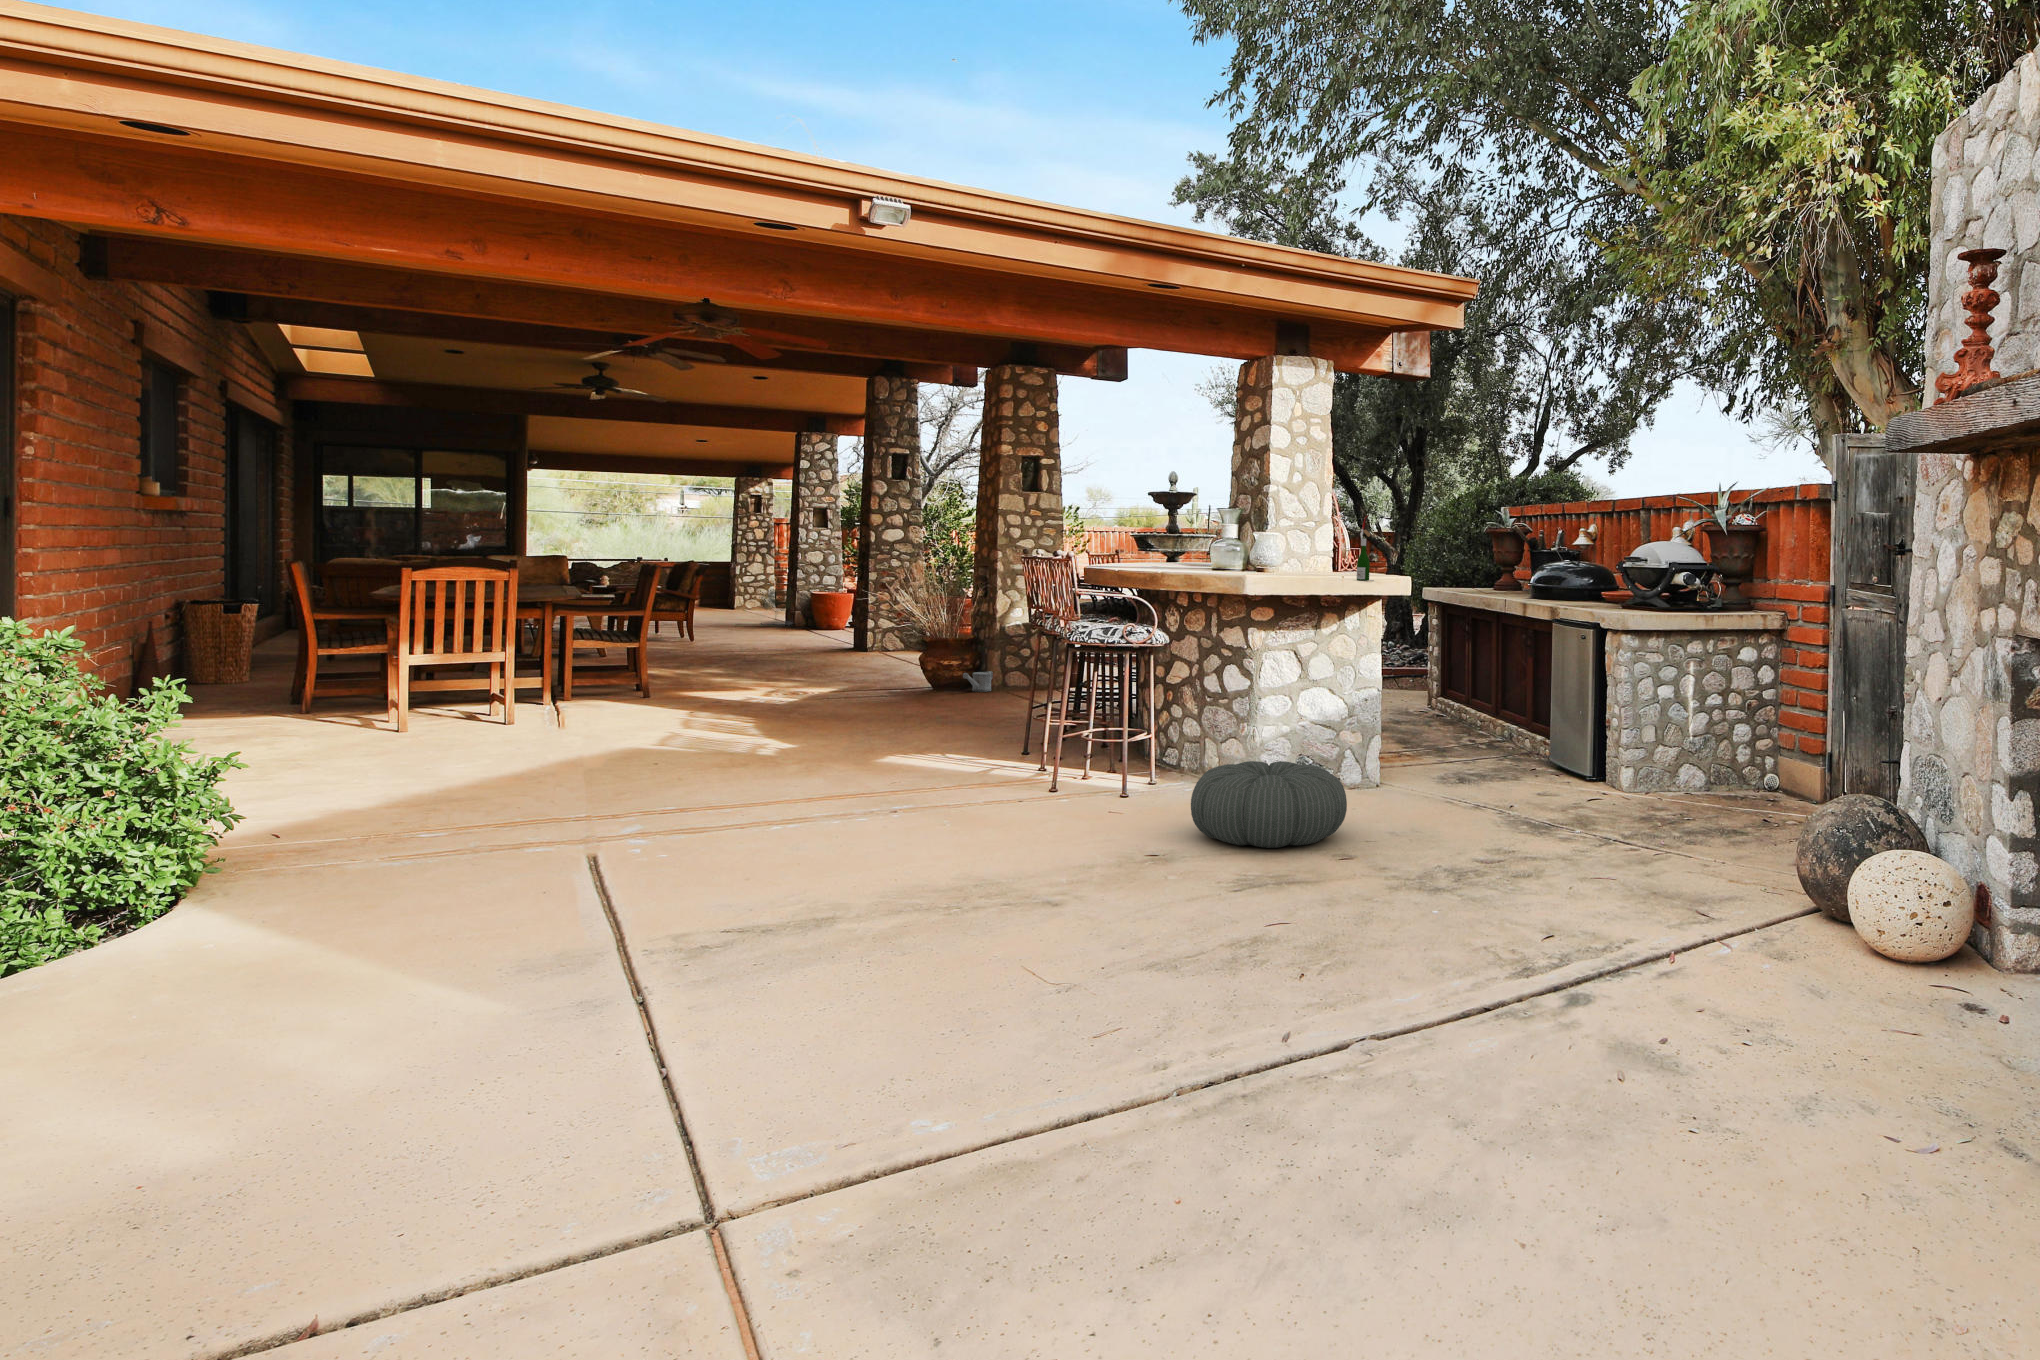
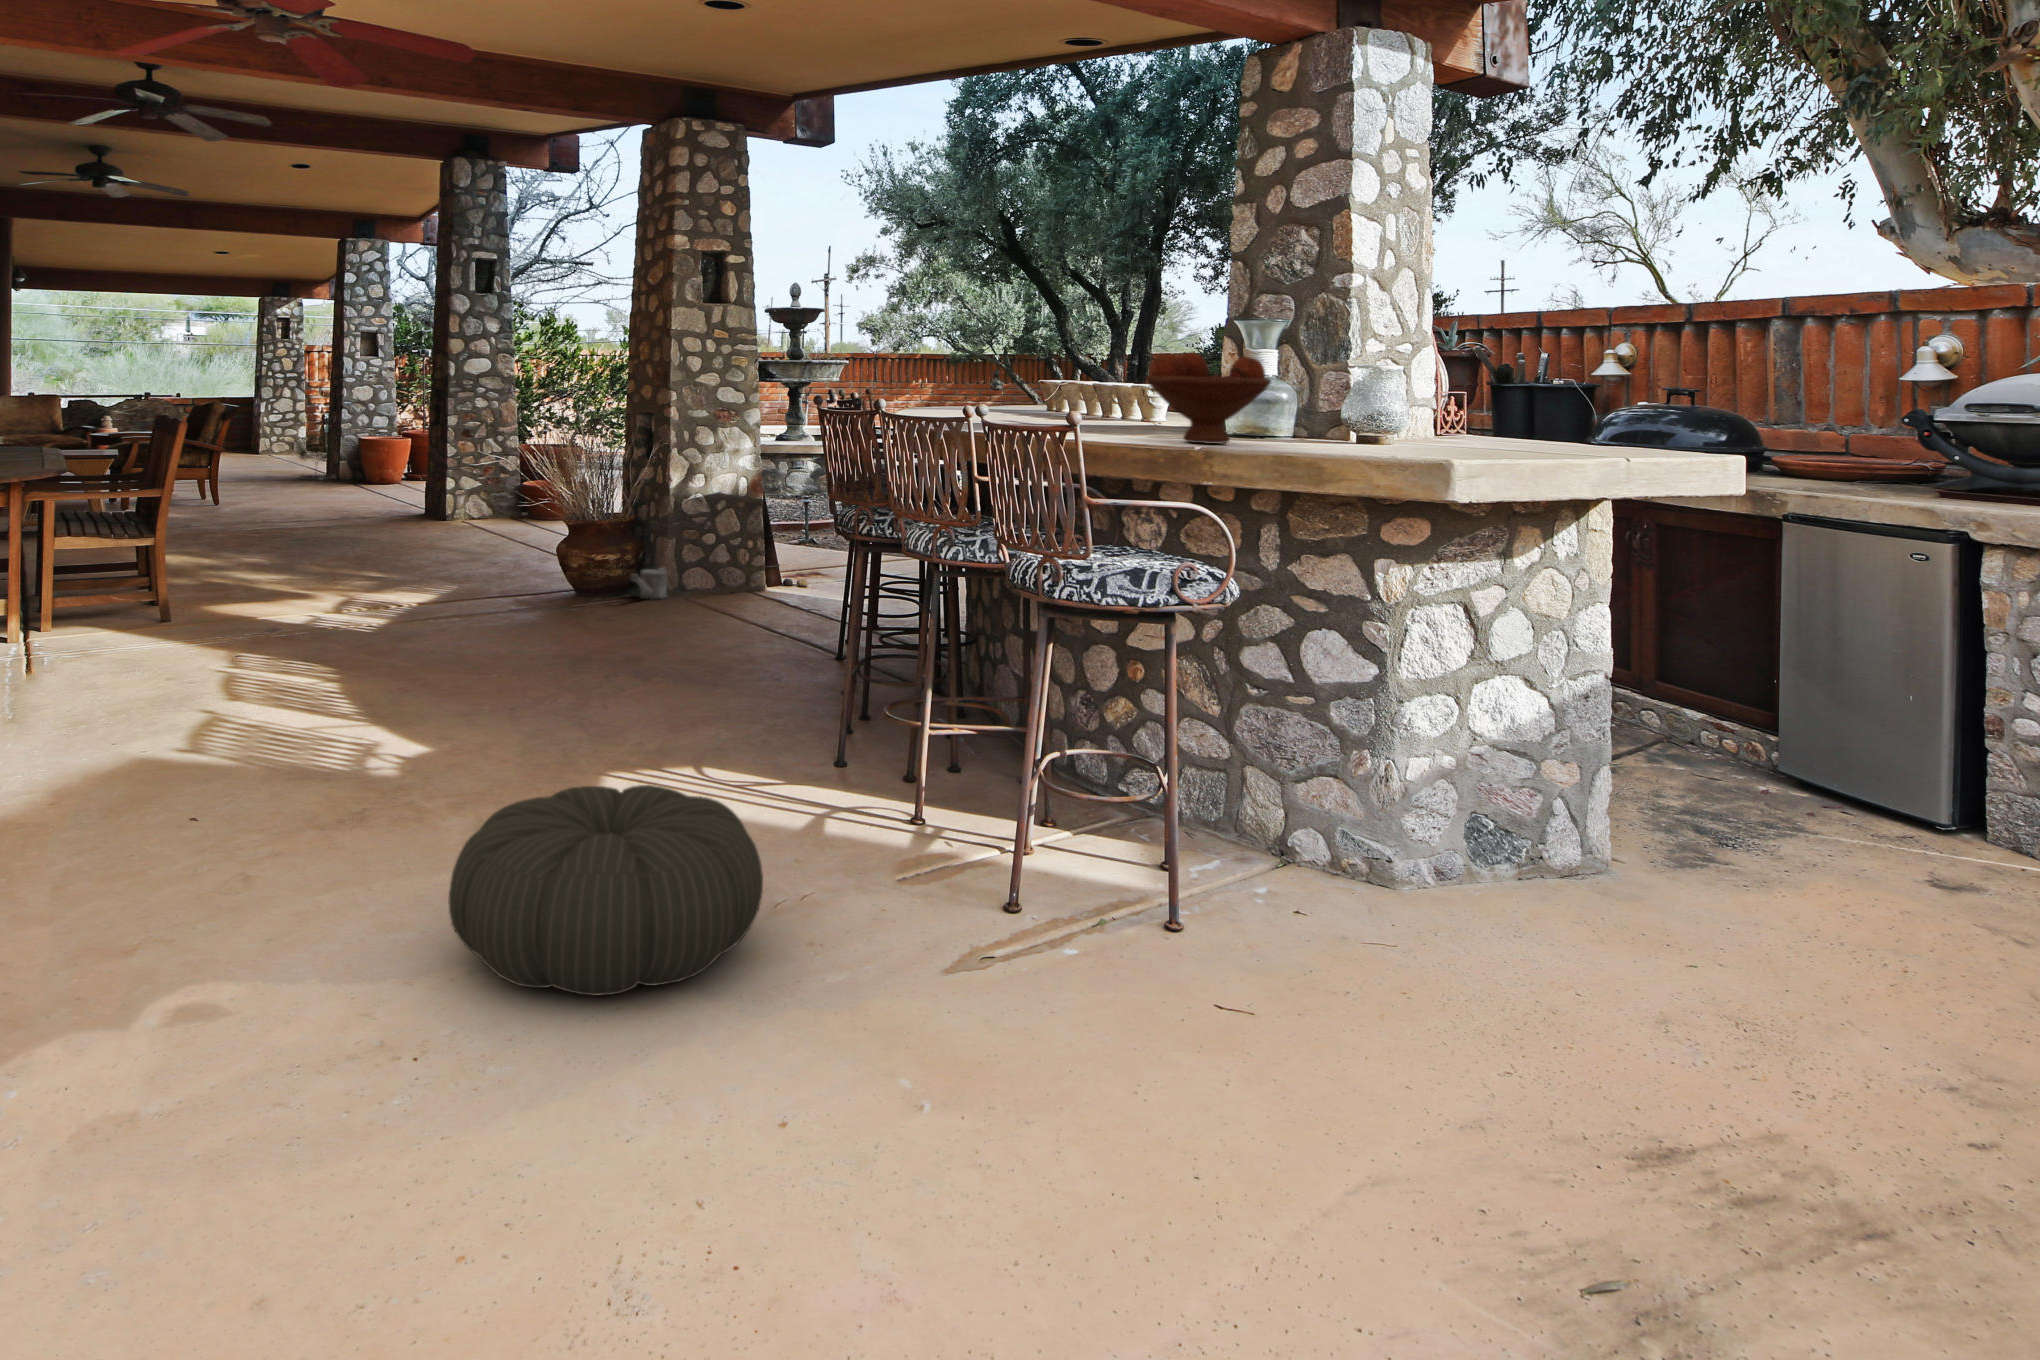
wine bottle: present [1357,515,1374,581] -> none [1560,333,1602,462]
fruit bowl: none [1152,524,1217,571] -> present [1146,352,1271,444]
pouf: present [1191,761,1347,848] -> present [449,785,763,996]

